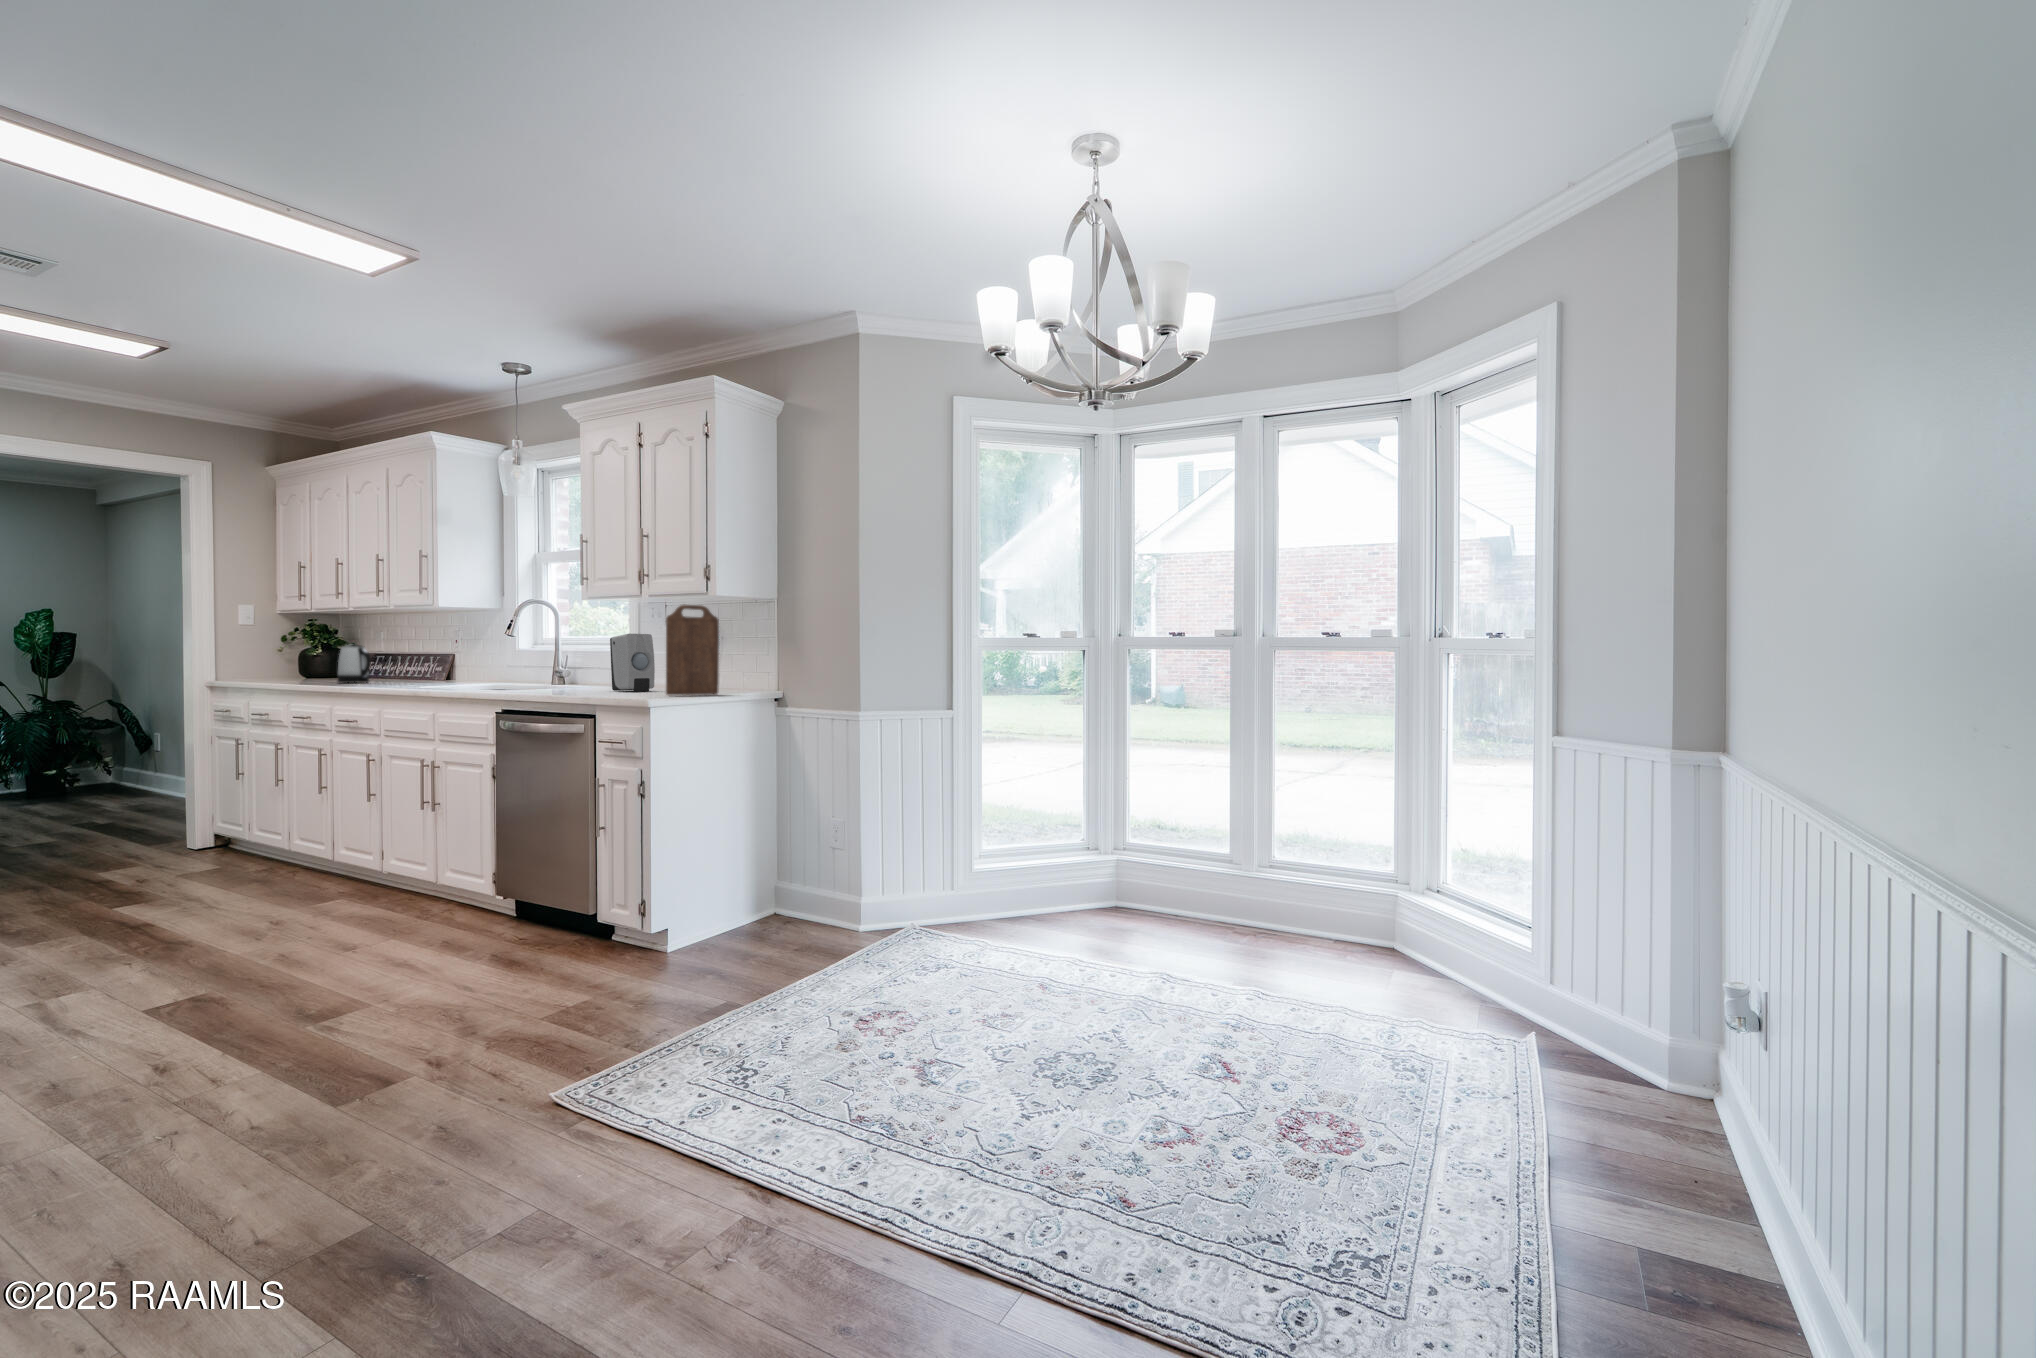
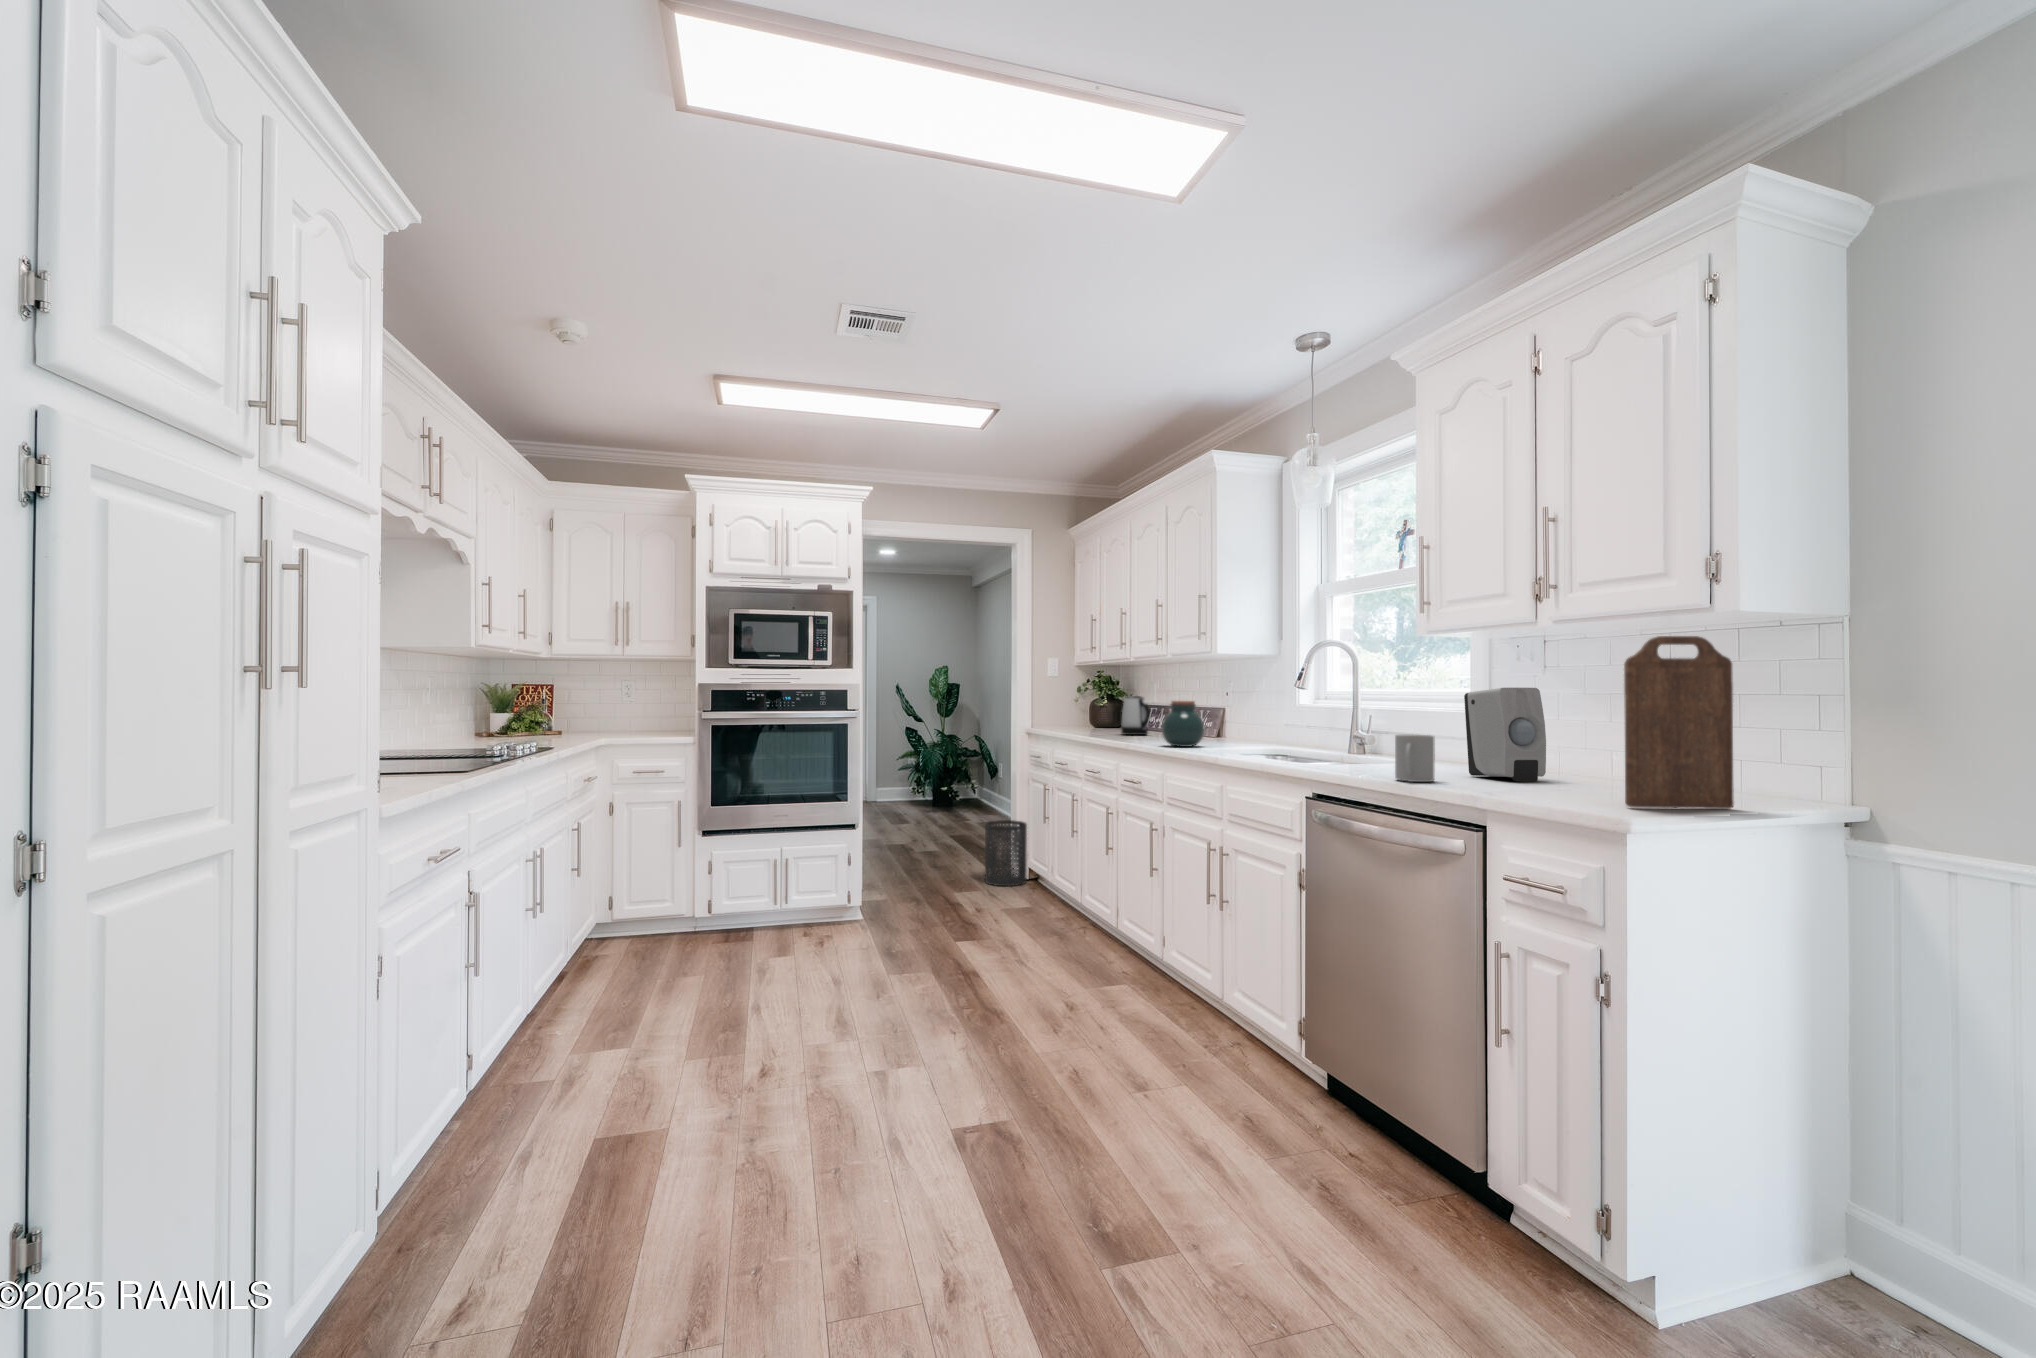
jar: none [381,646,425,687] -> present [1162,701,1204,747]
mug: none [557,664,583,693] -> present [1395,735,1435,782]
trash can: none [152,781,214,852] -> present [985,820,1027,886]

